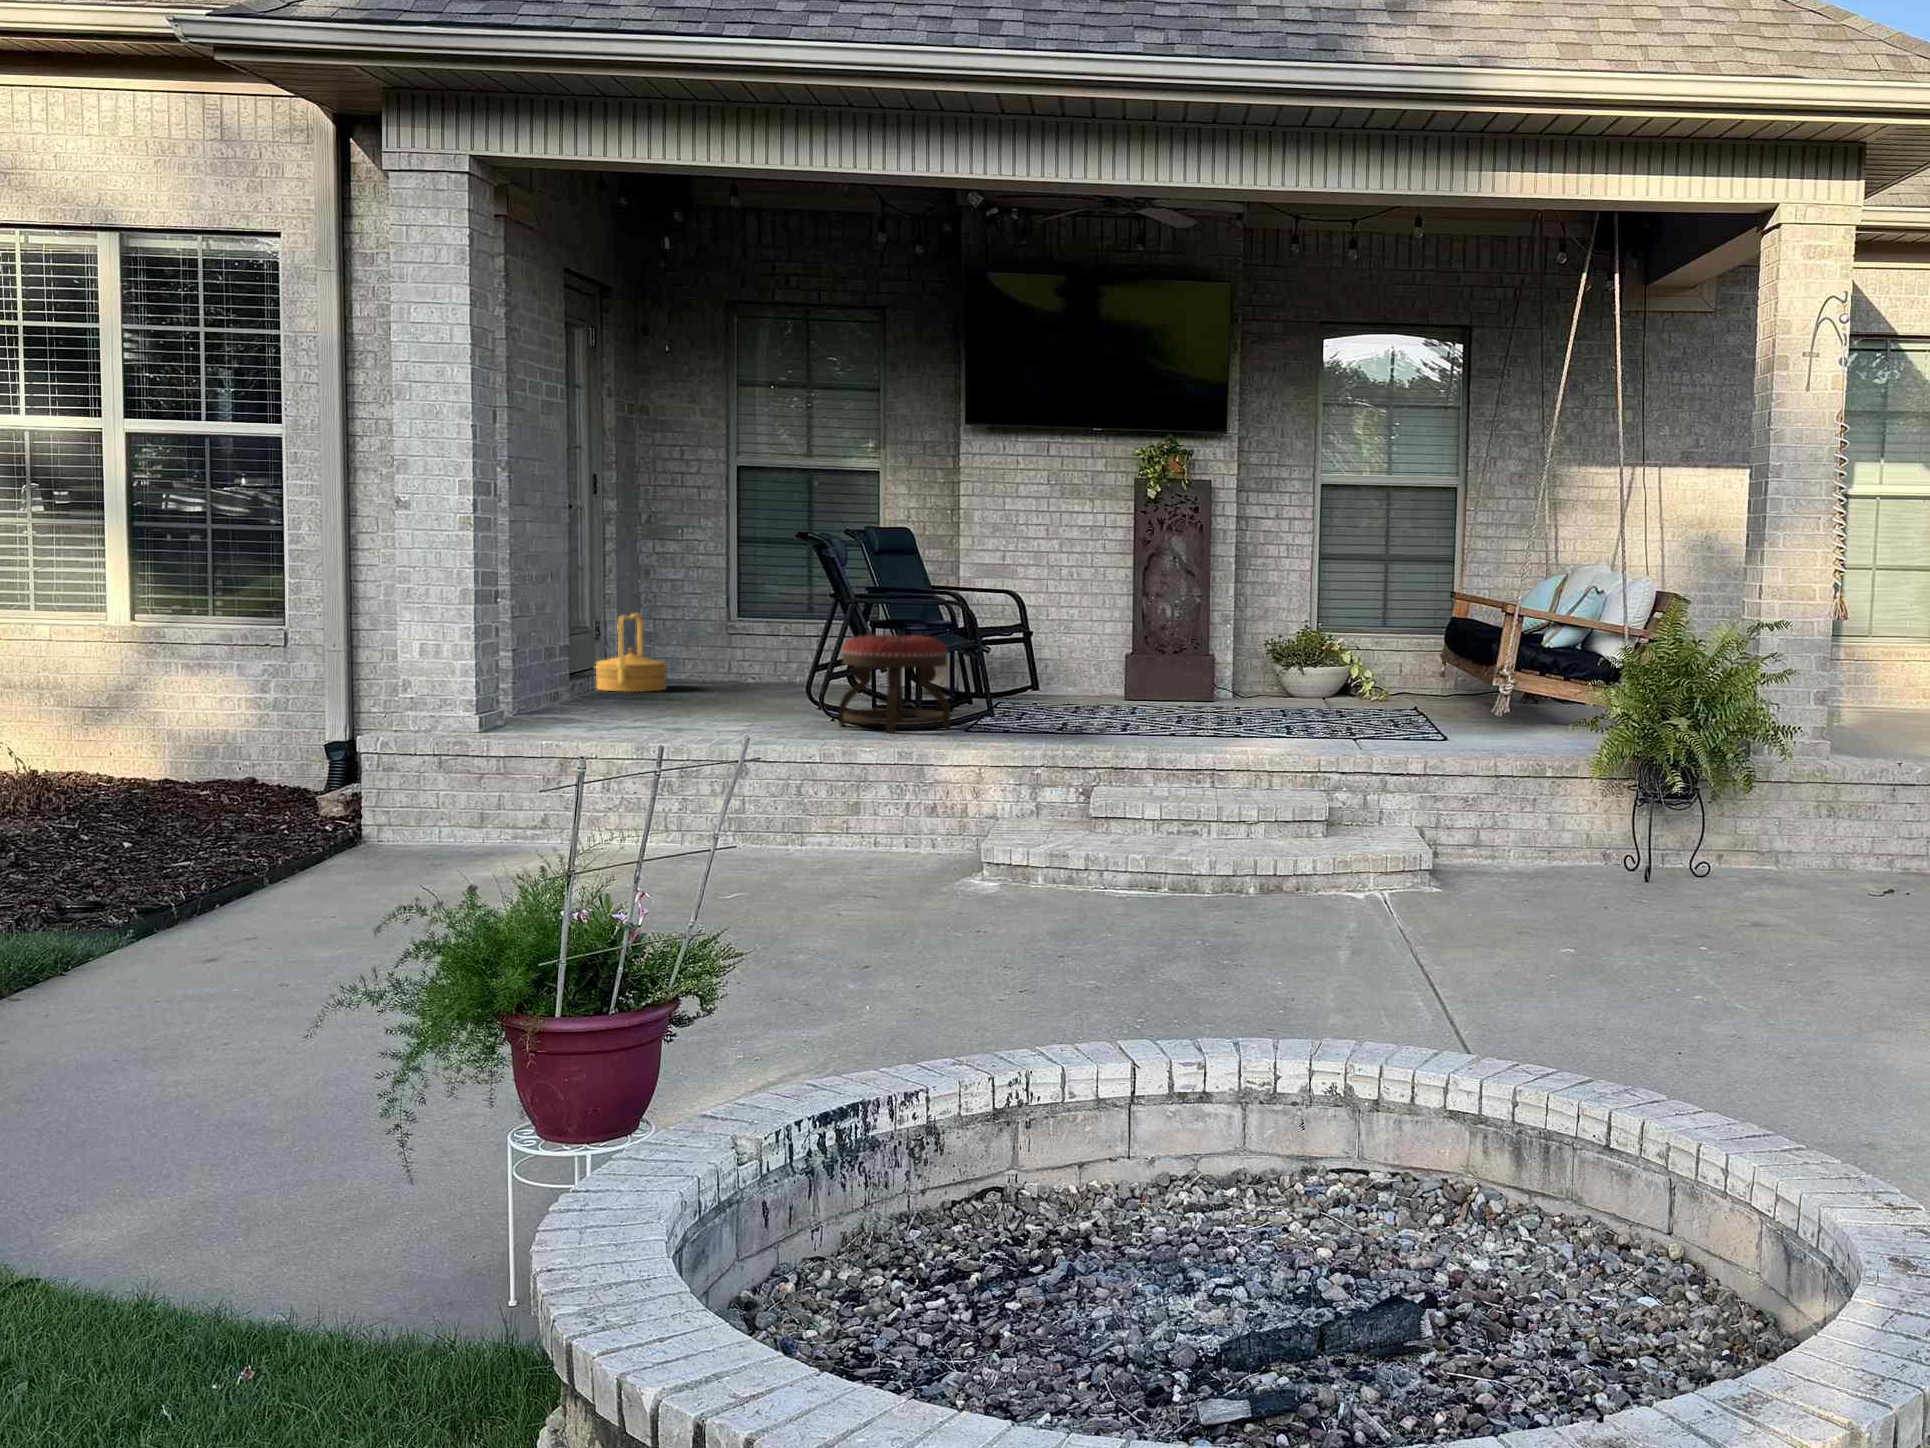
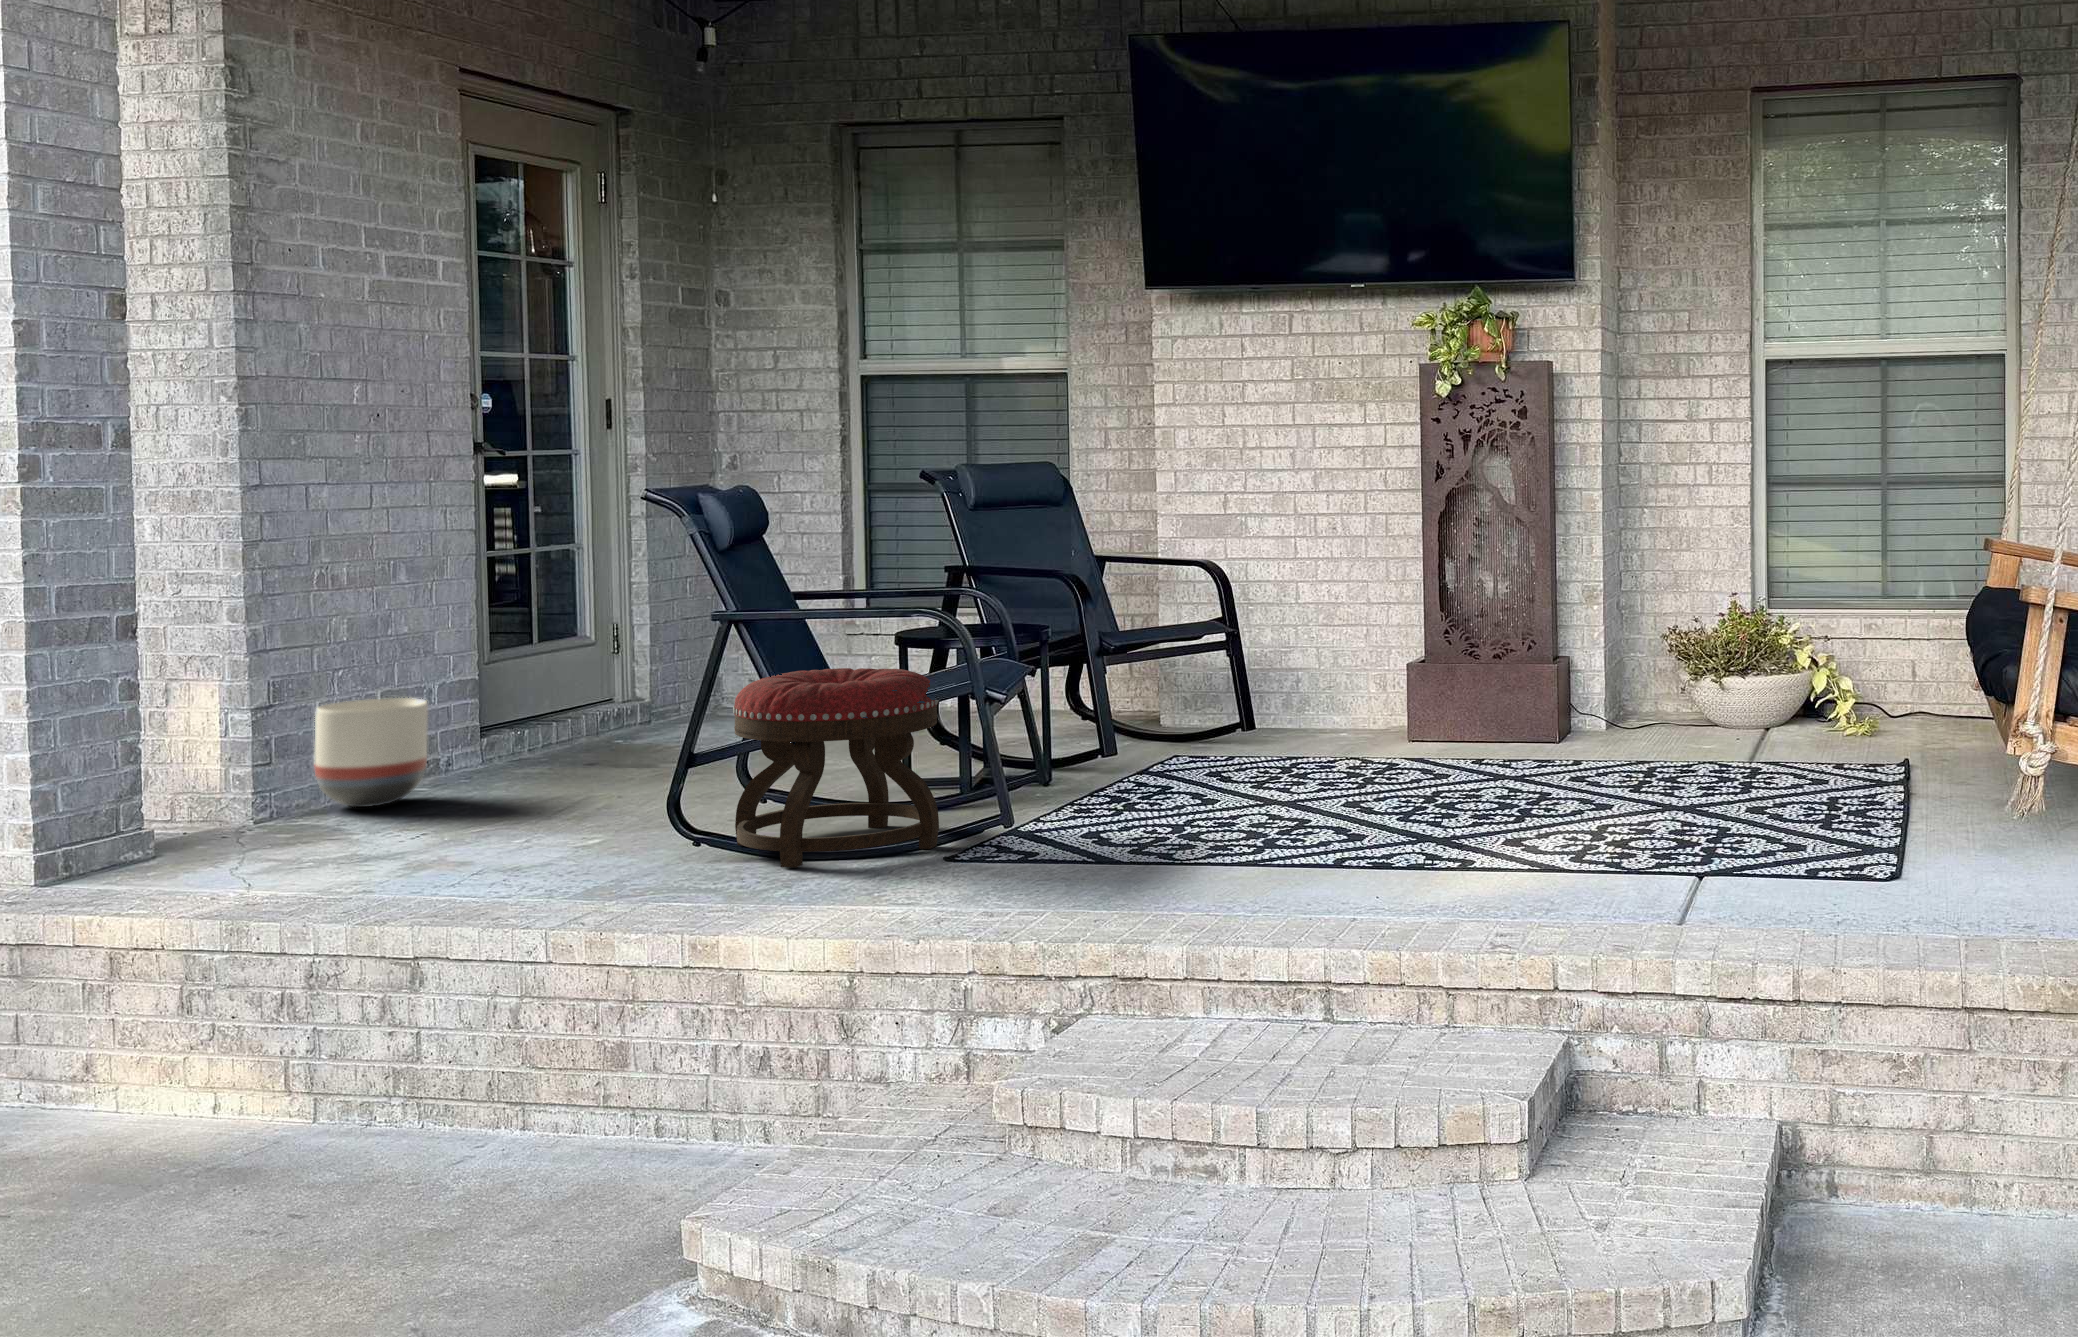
woven basket: present [596,614,667,692] -> none [567,612,688,743]
planter: none [536,652,598,712] -> present [314,698,428,807]

